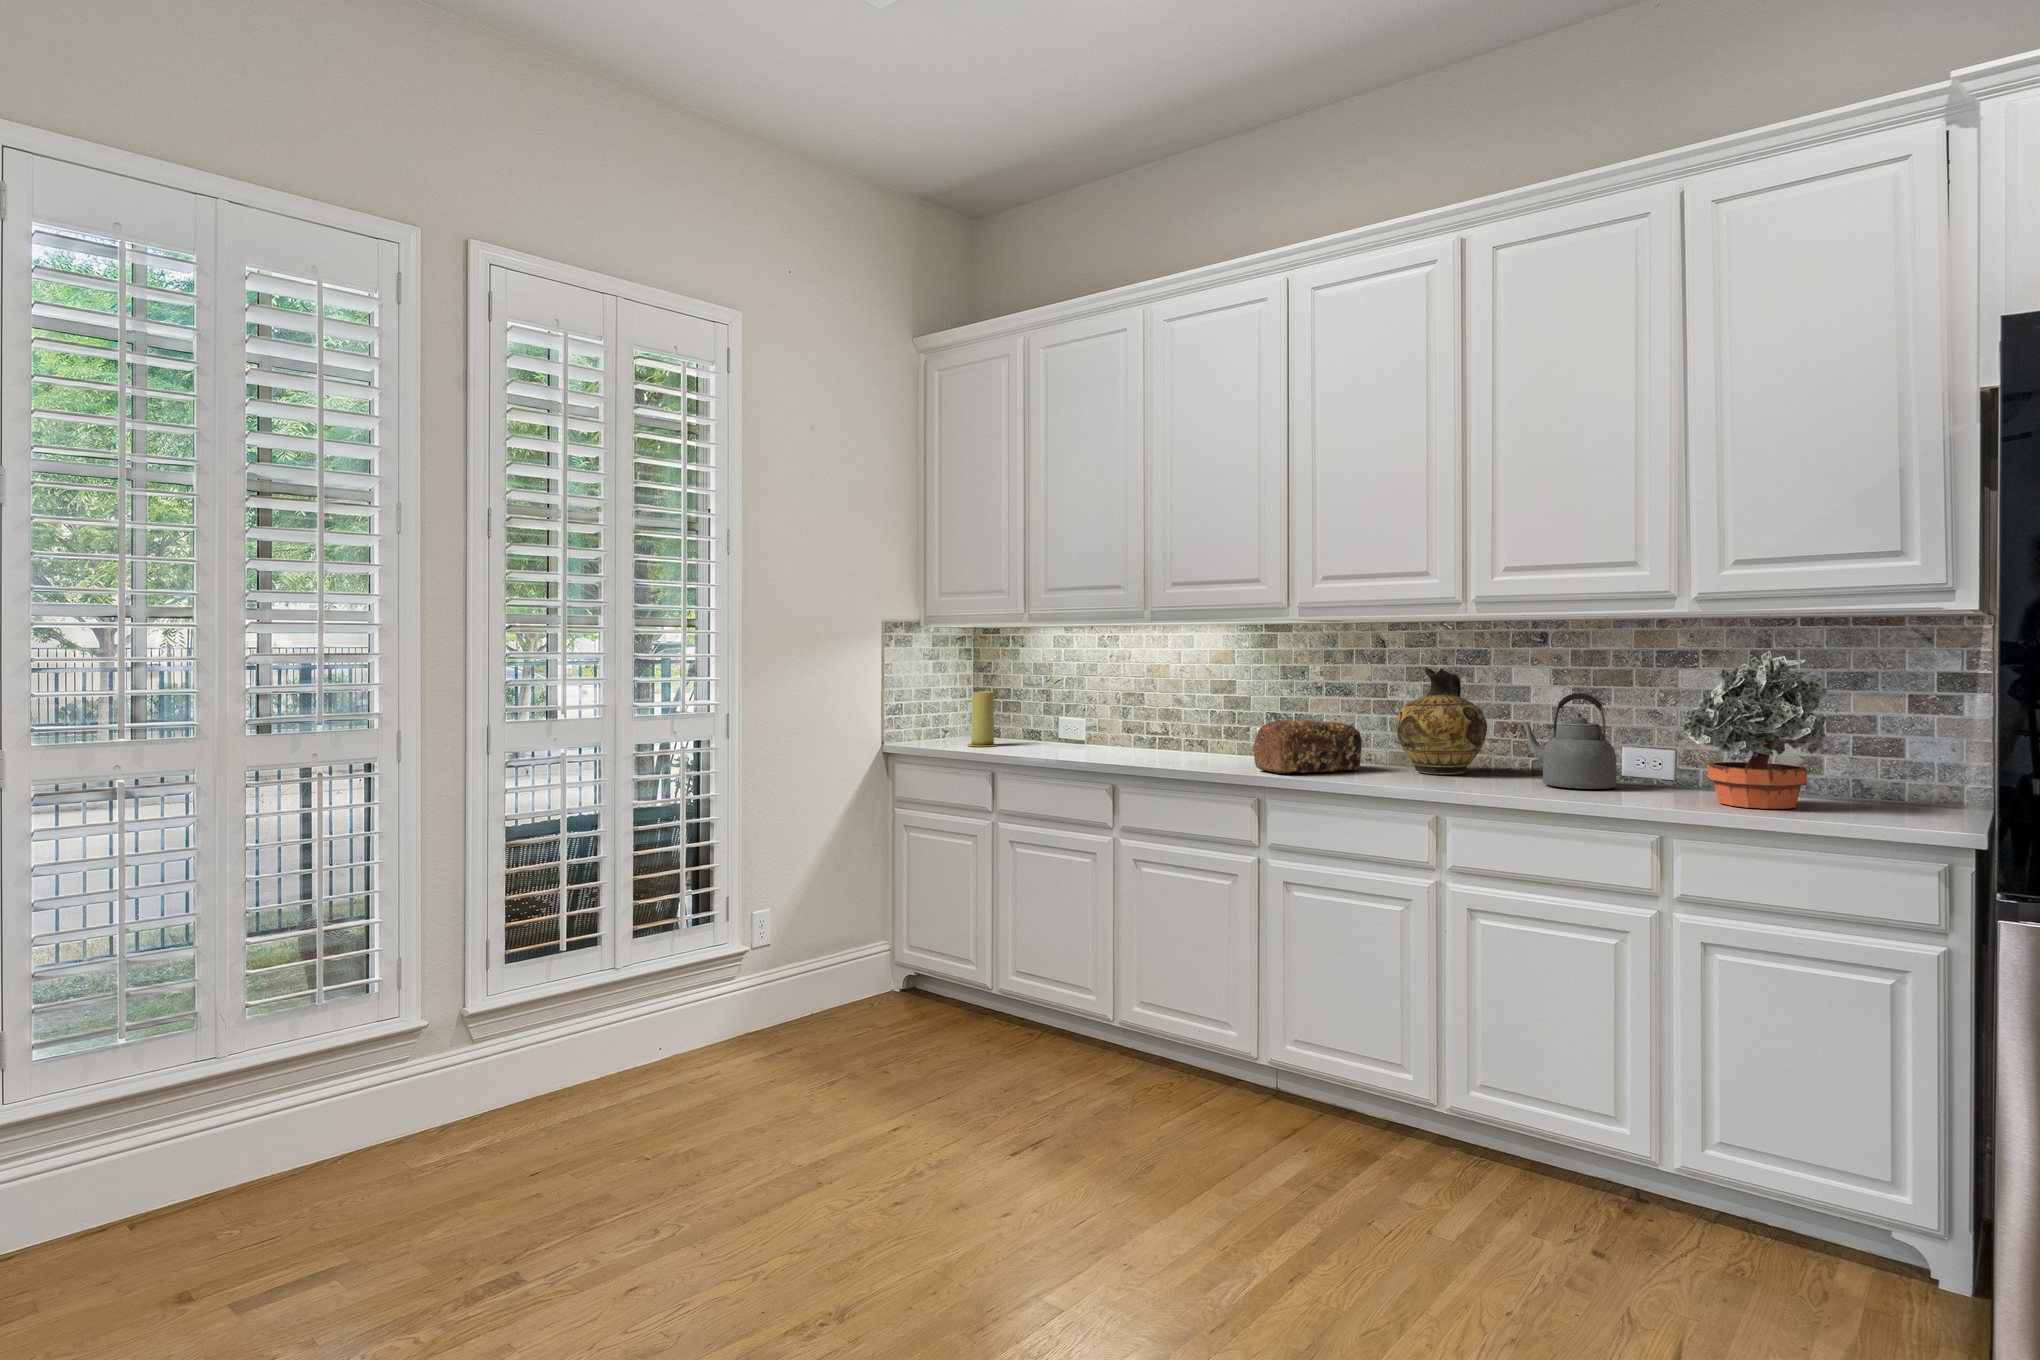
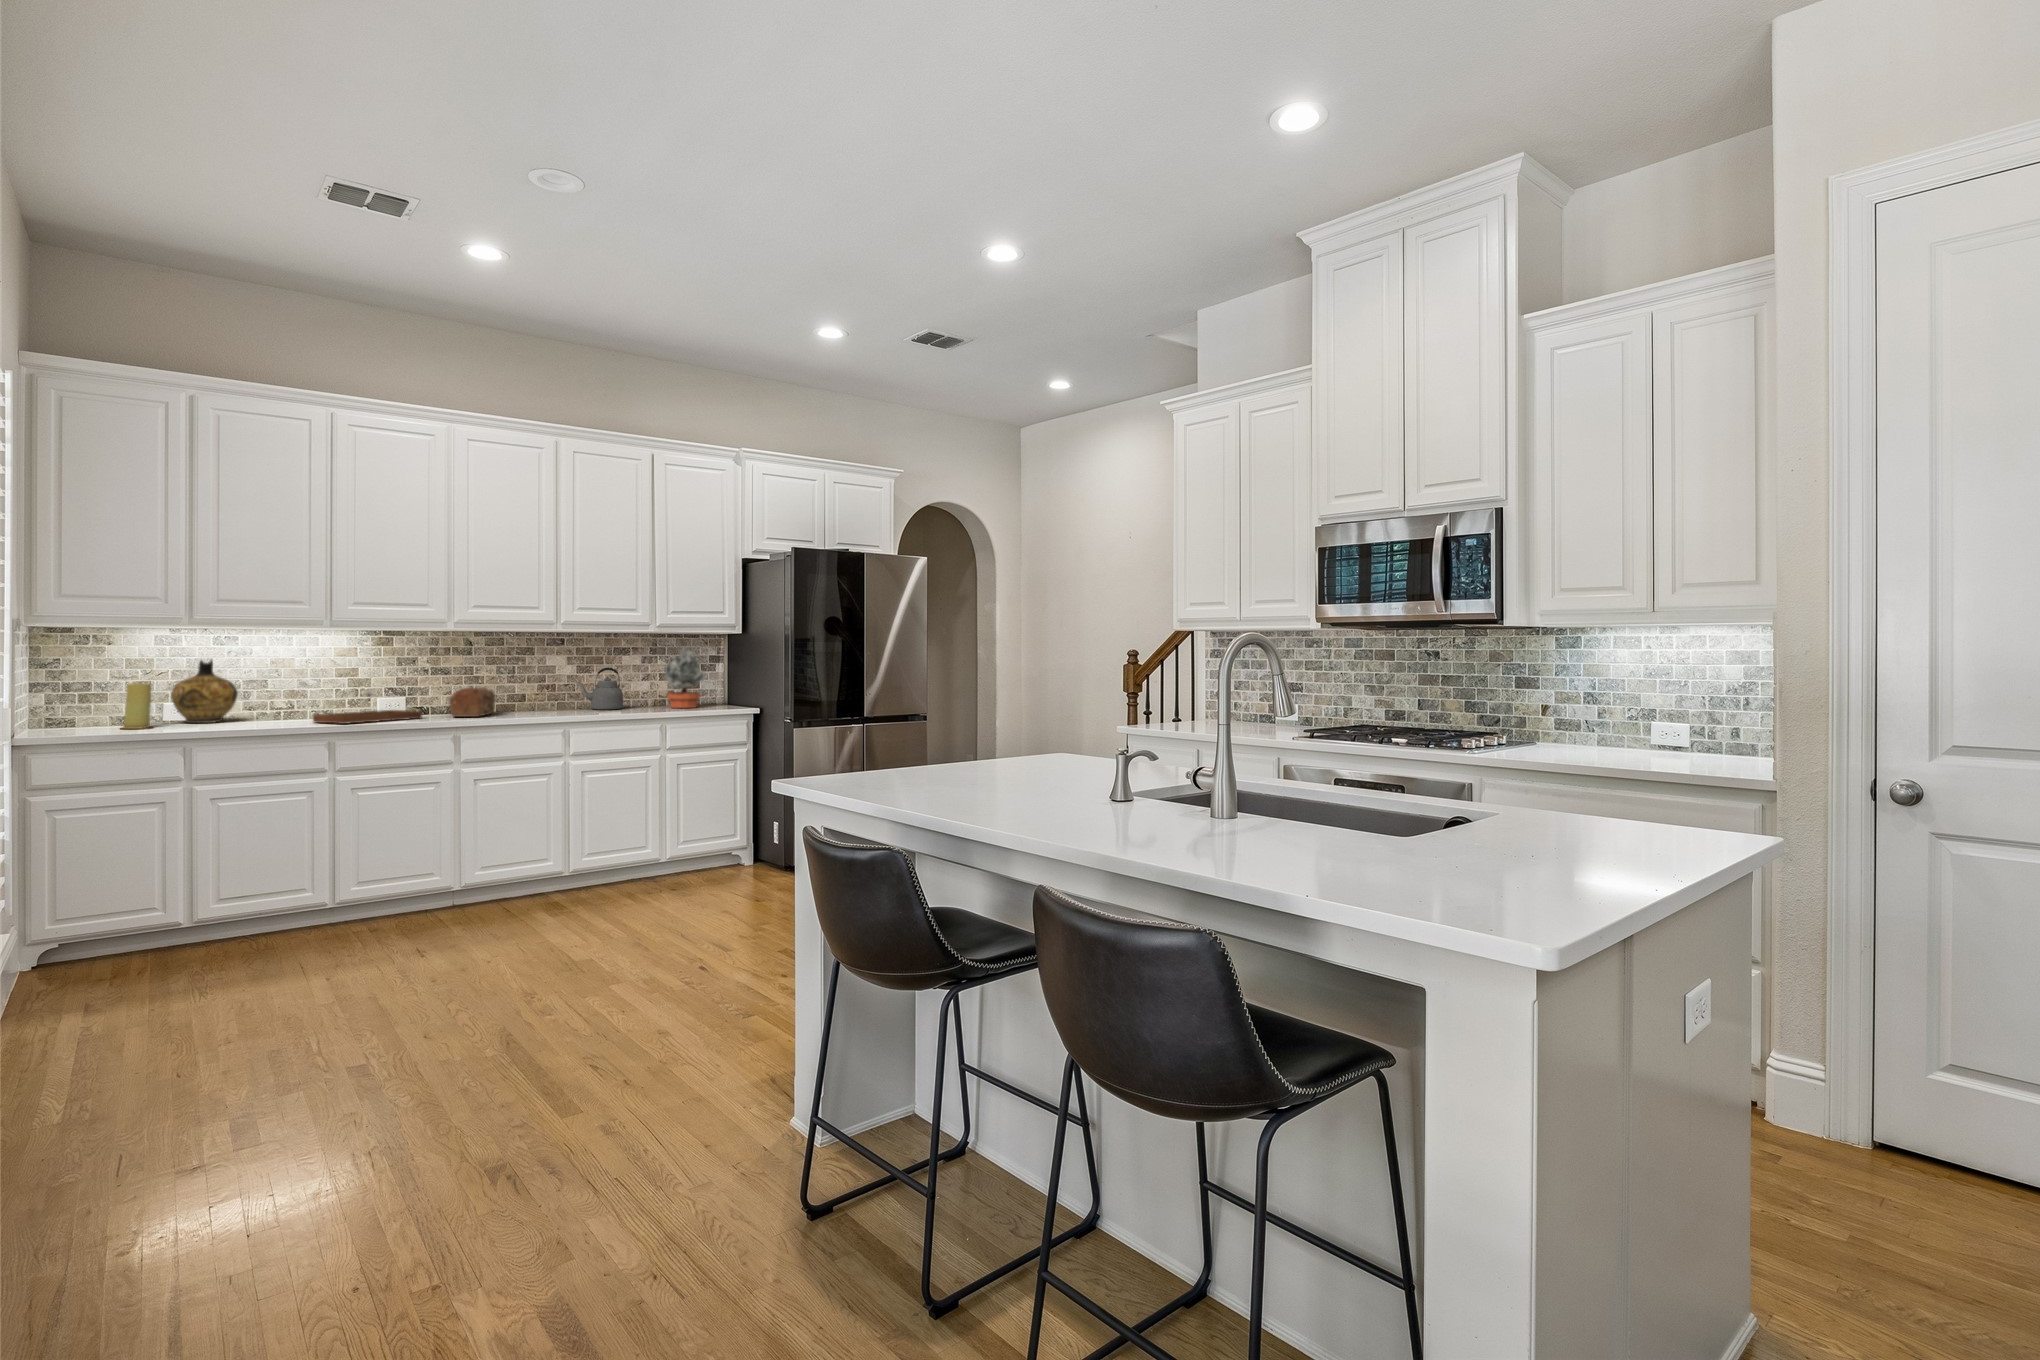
ceramic jug: present [1395,668,1487,774] -> present [171,660,238,723]
tray: none [1095,718,1230,767] -> present [313,692,422,724]

